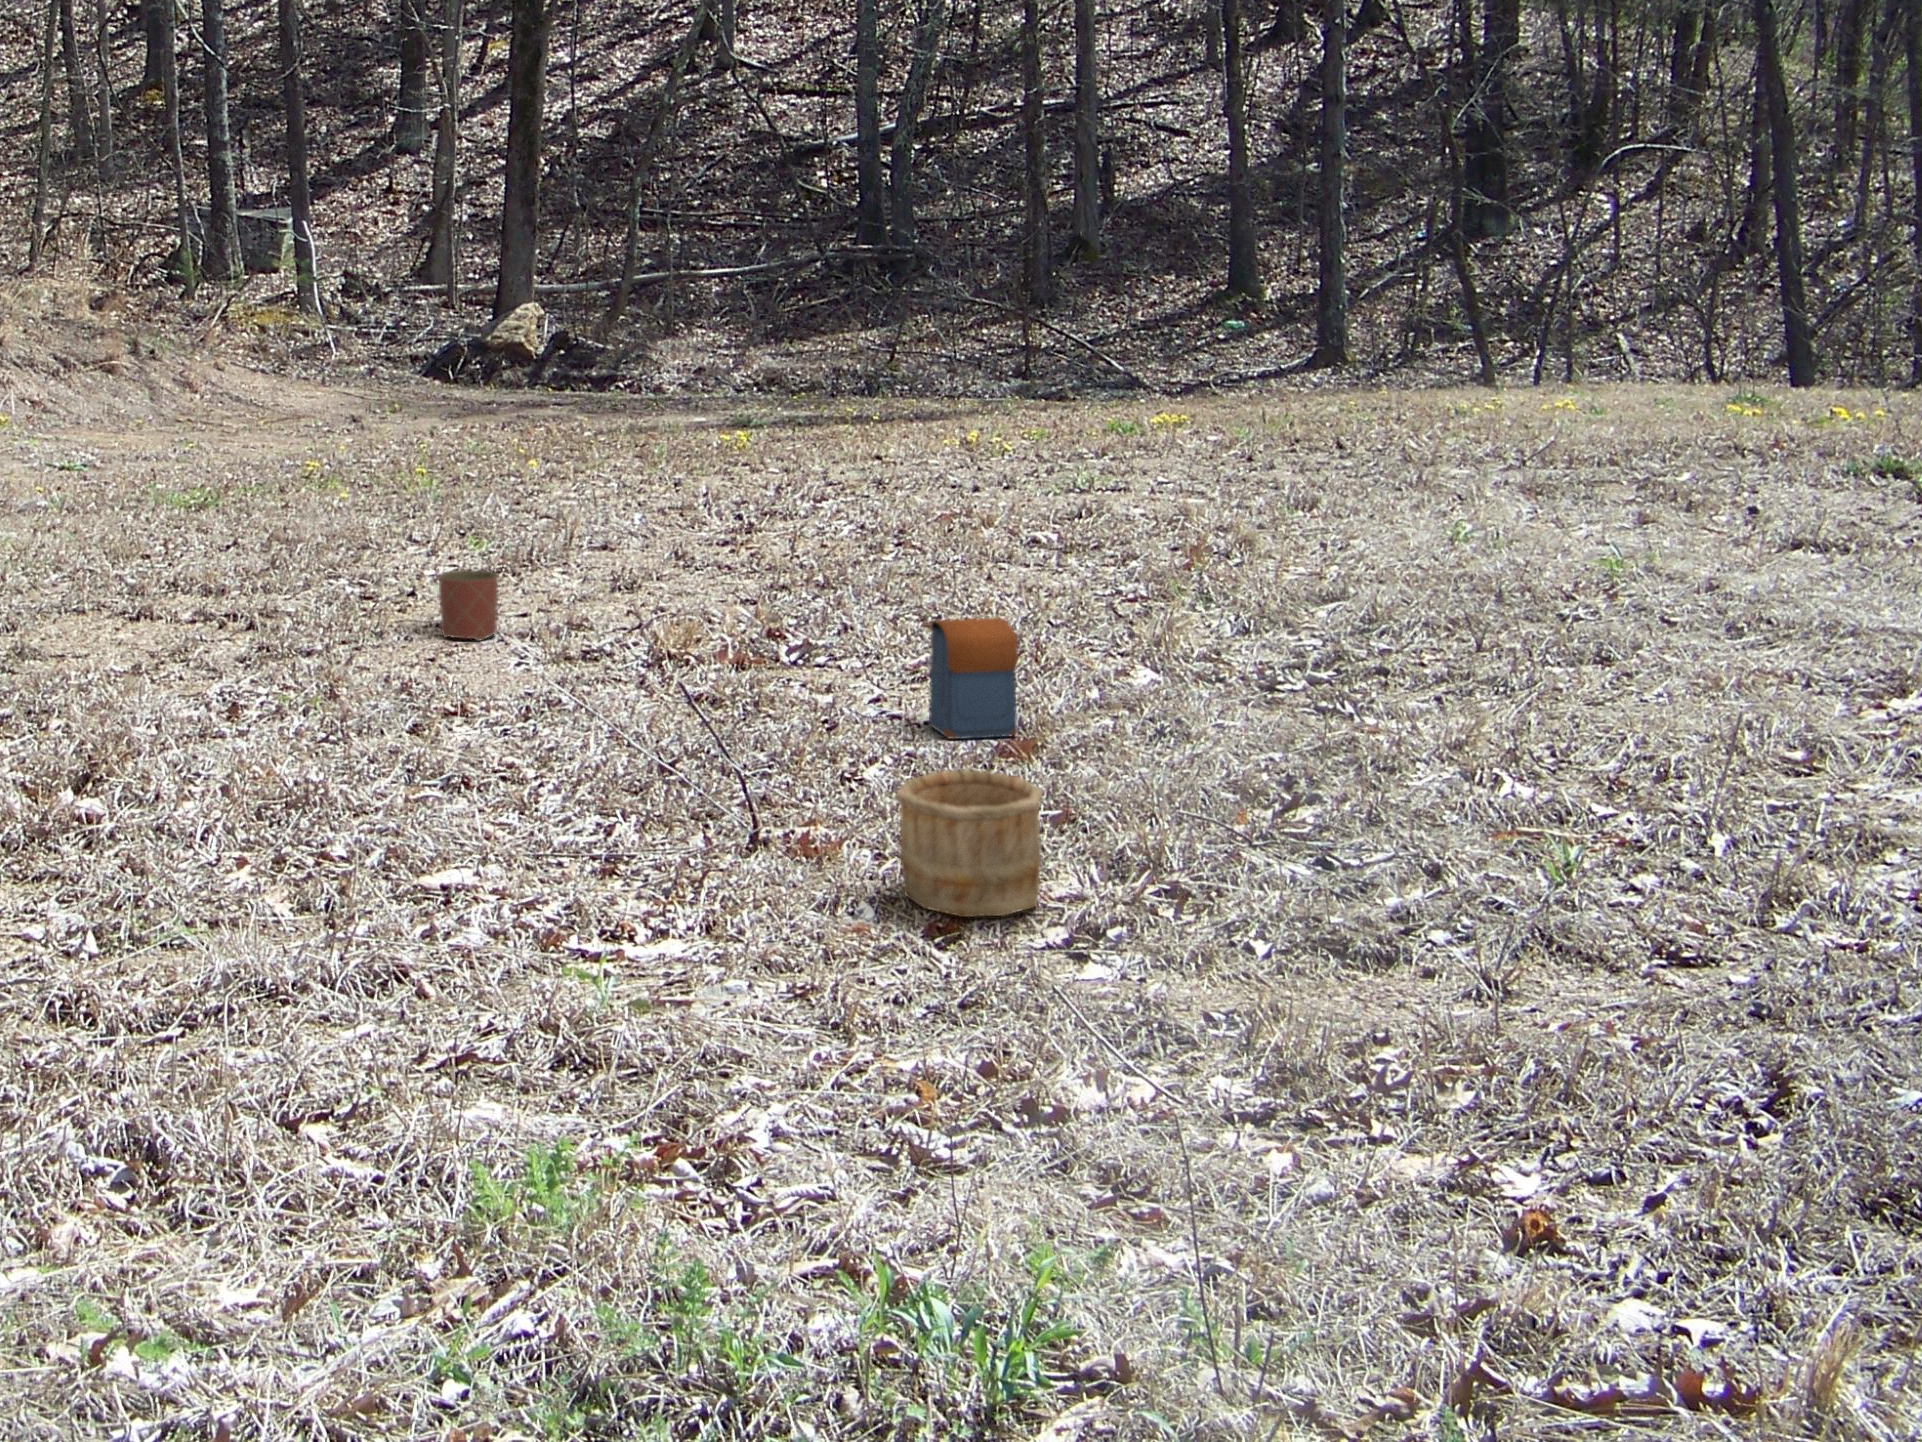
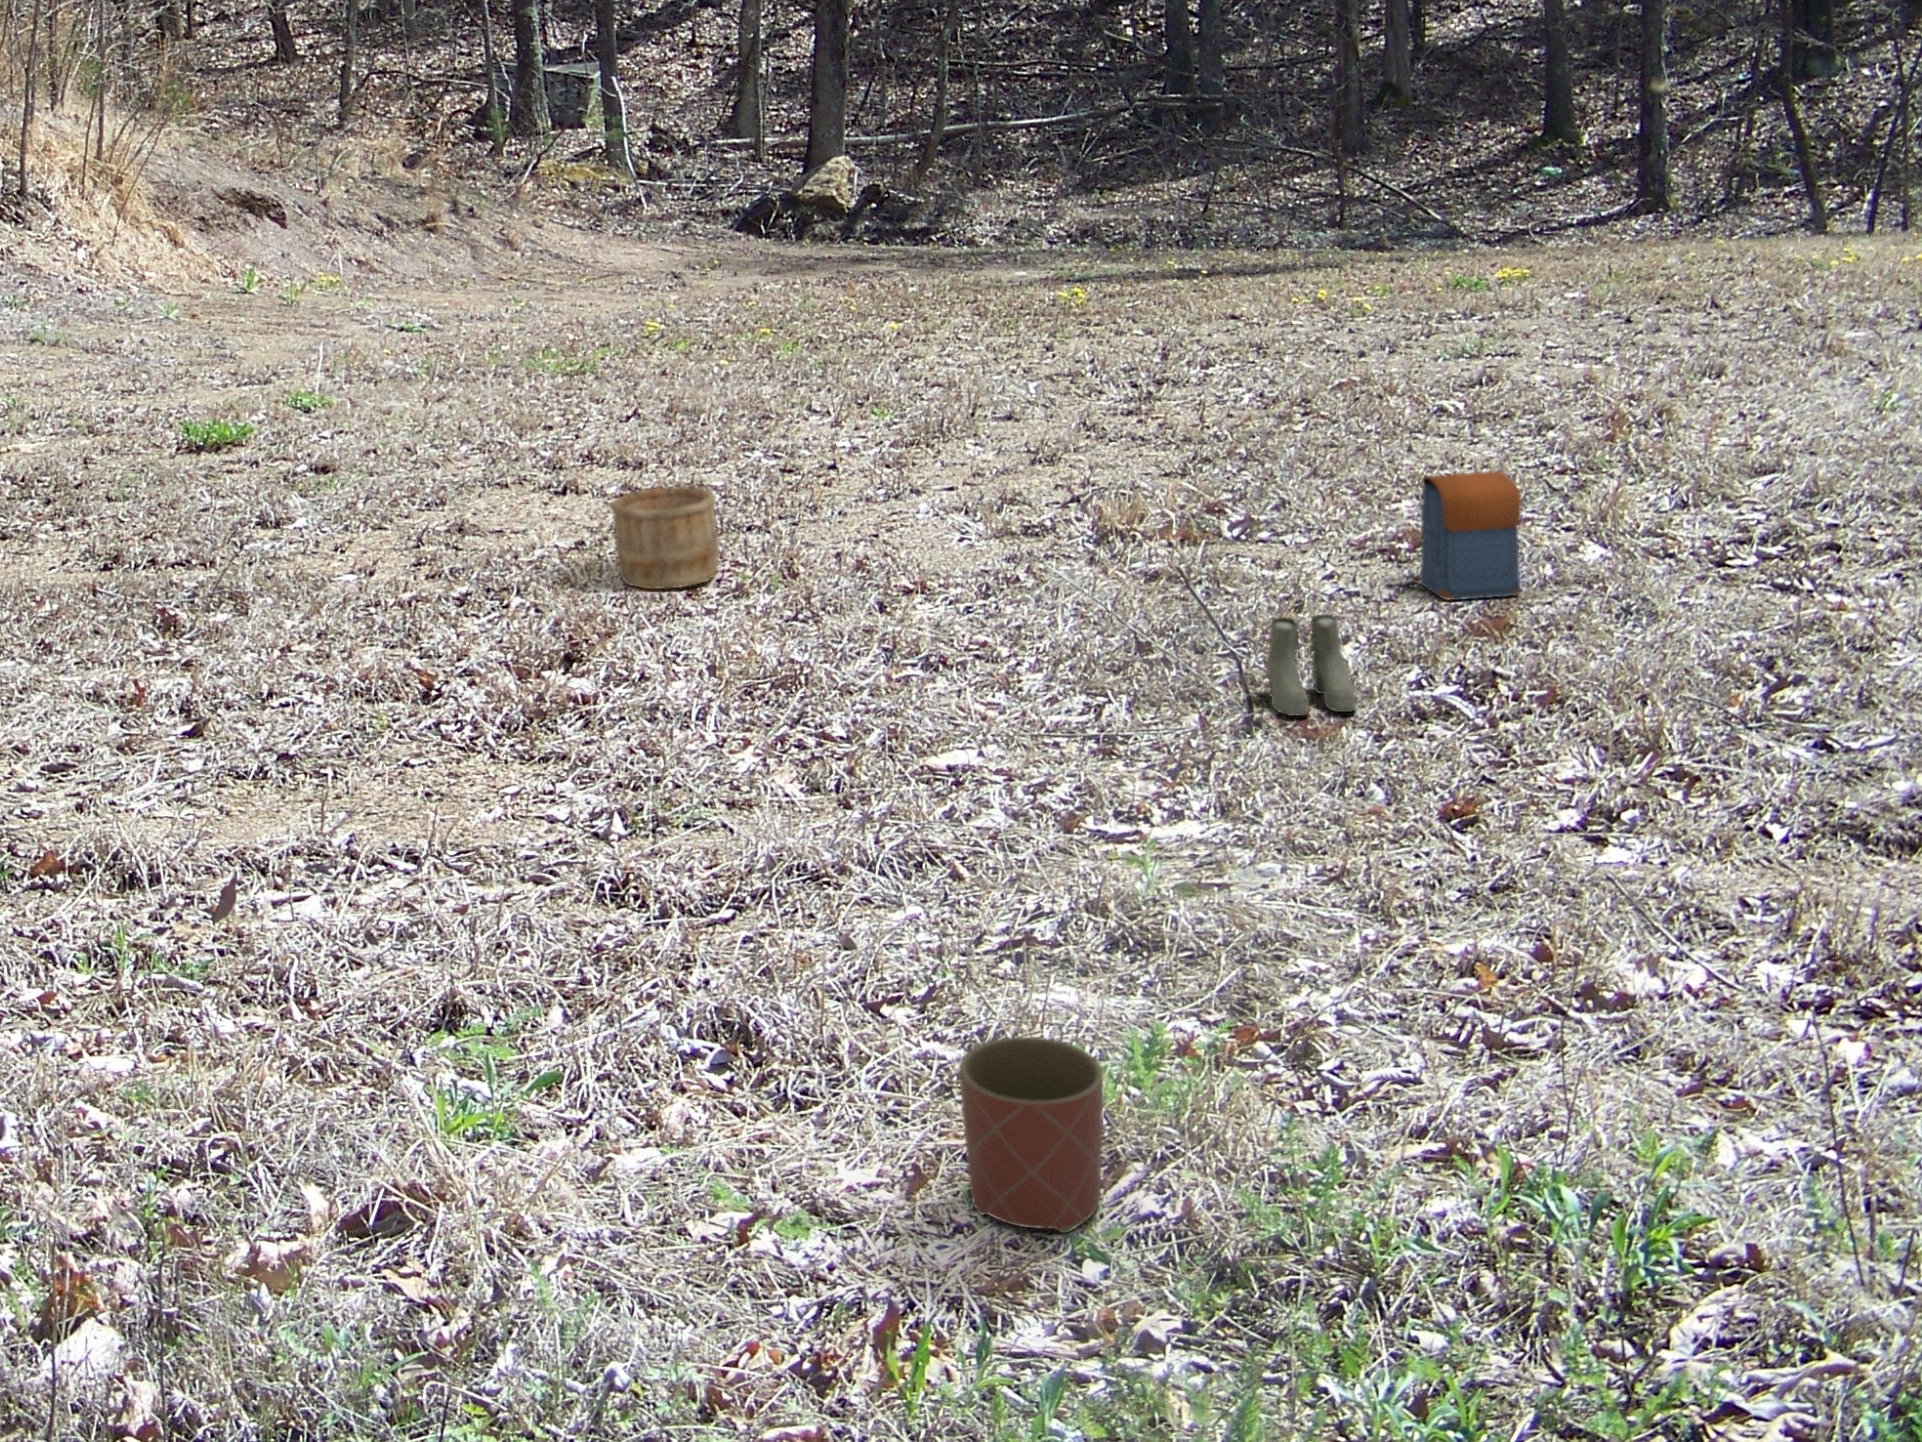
planter: present [438,569,498,641] -> present [959,1037,1103,1233]
boots: none [766,742,847,840] -> present [1266,614,1356,716]
wooden bucket: present [895,771,1042,917] -> present [609,487,719,589]

